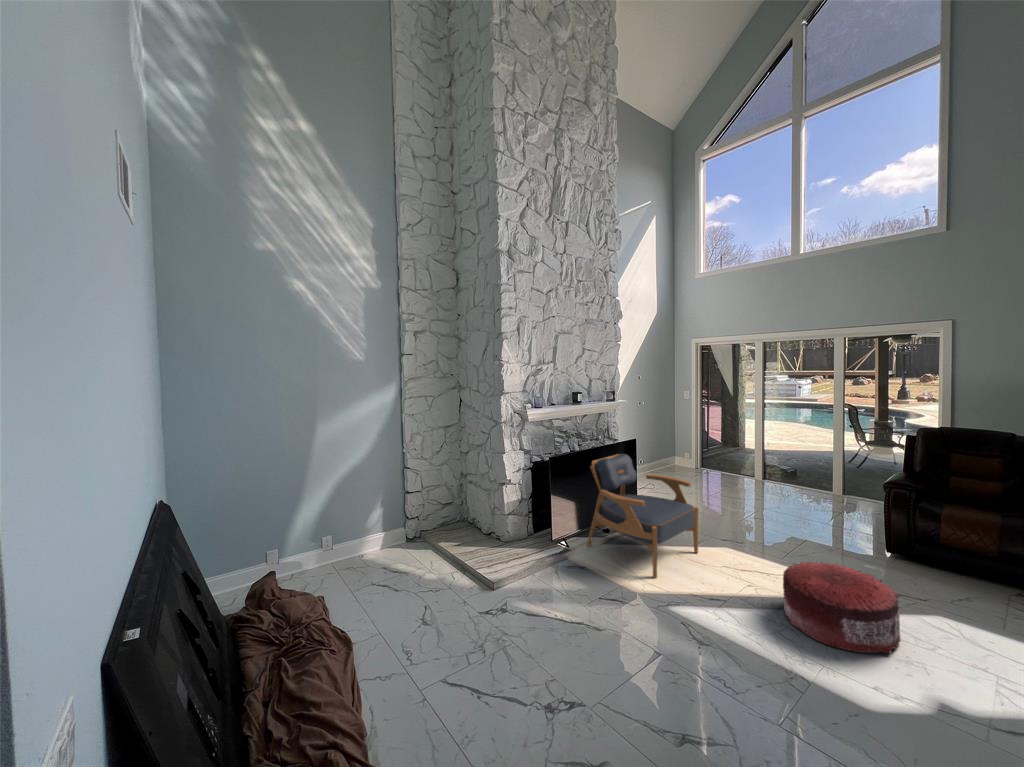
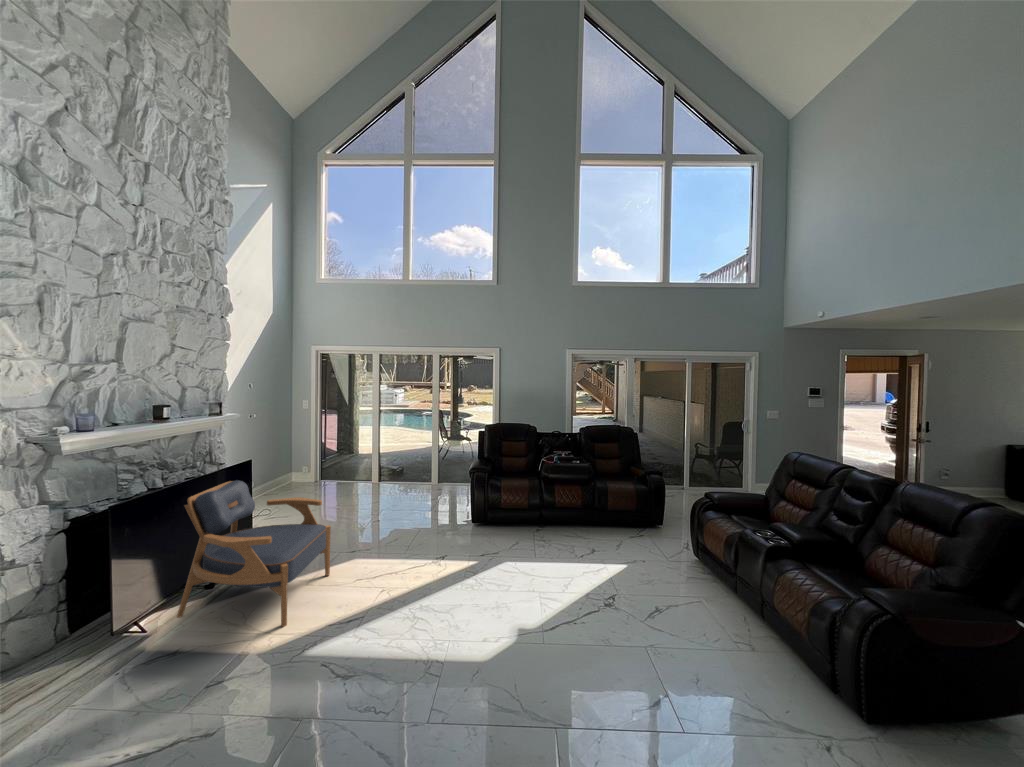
pouf: present [783,562,901,653] -> none [418,547,500,626]

